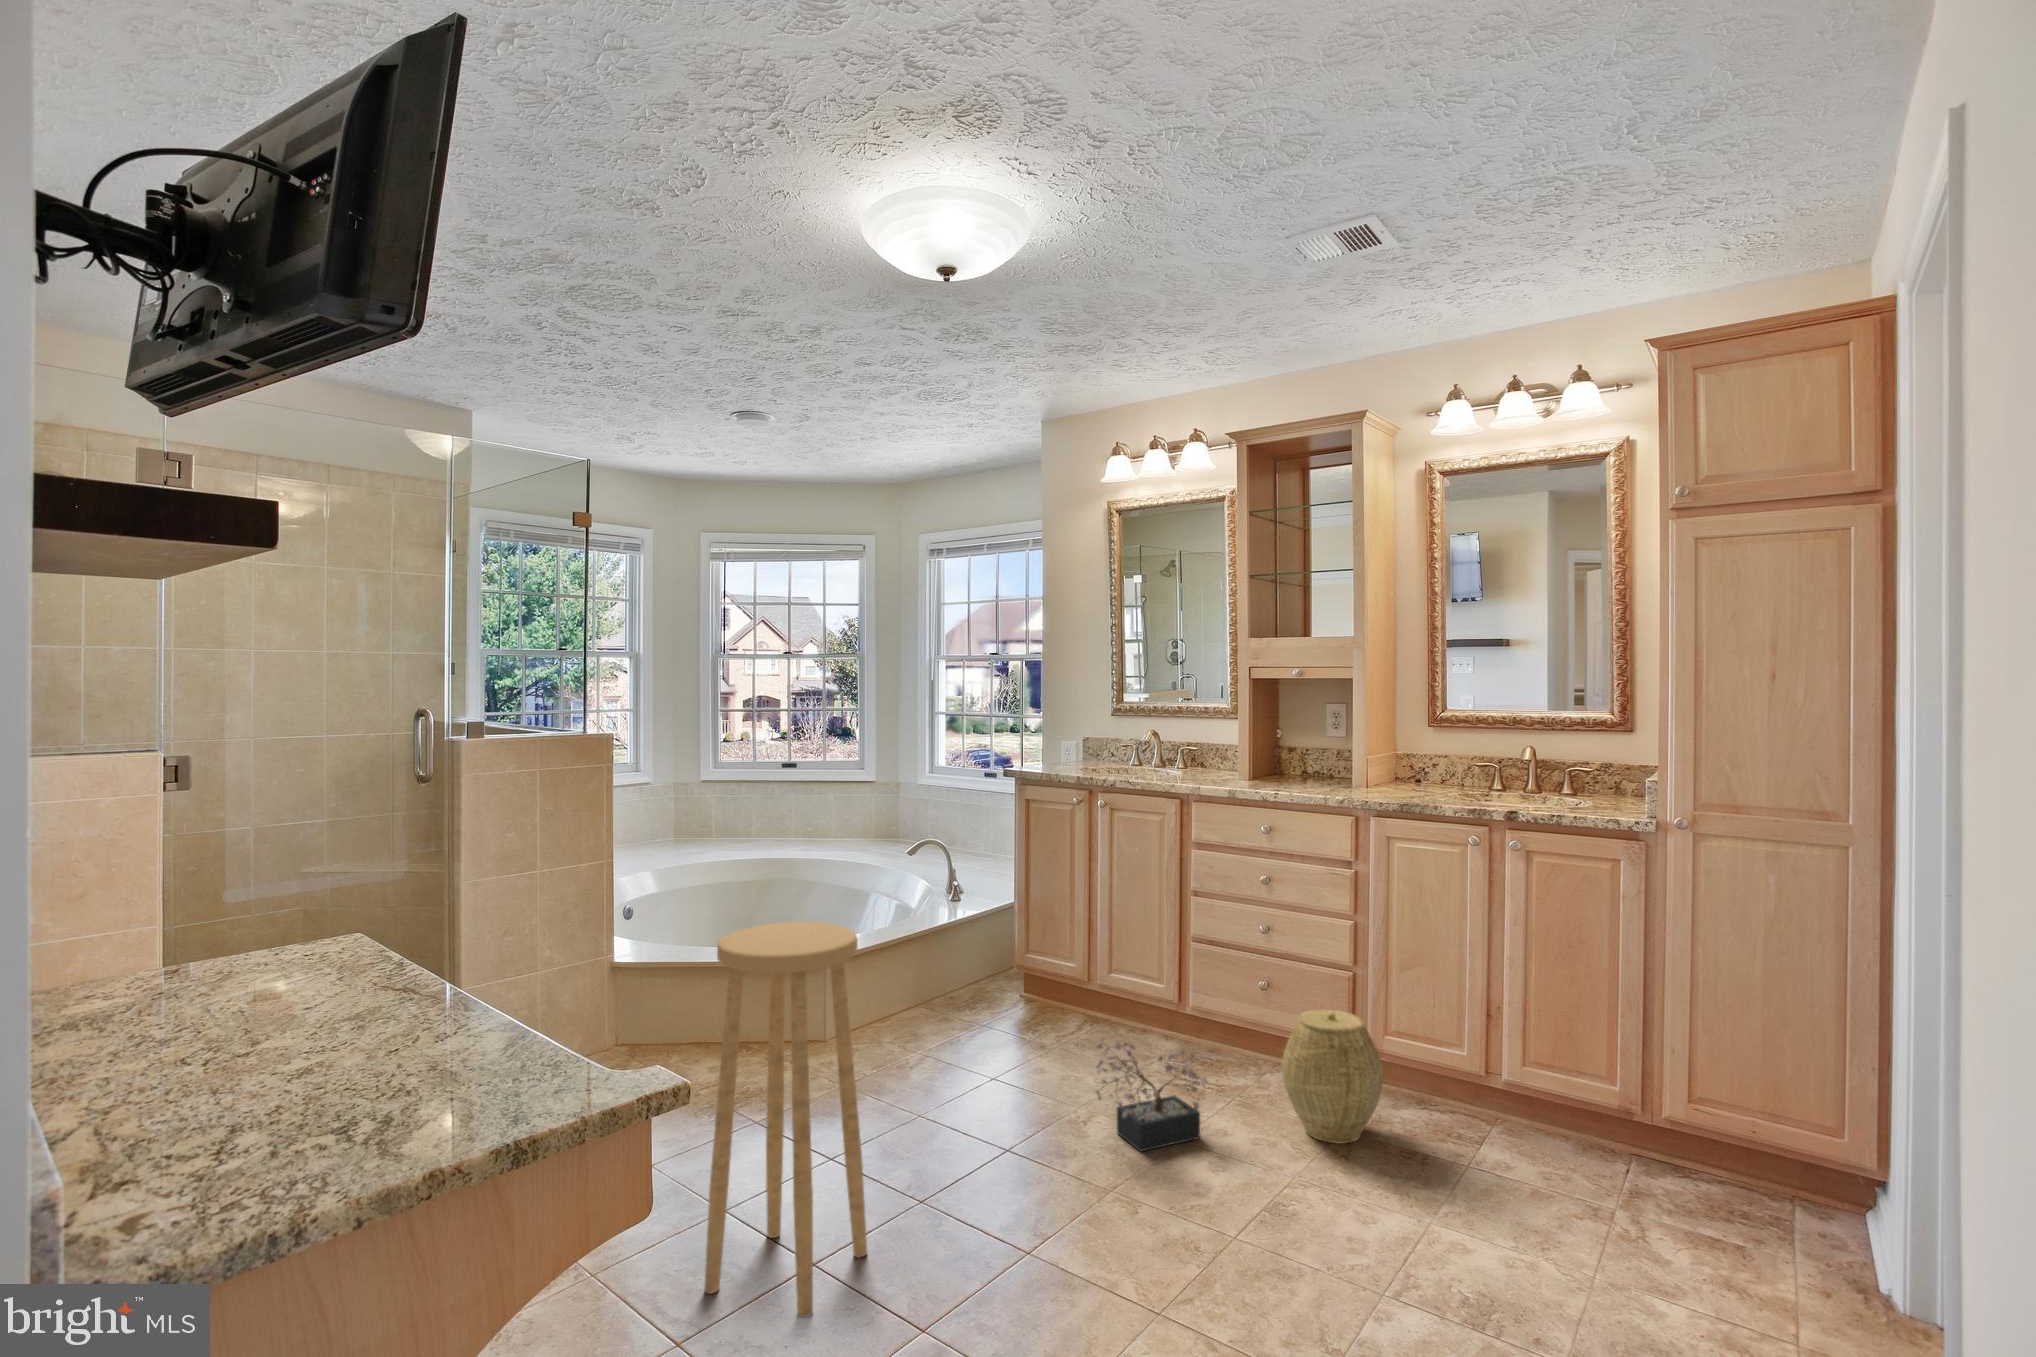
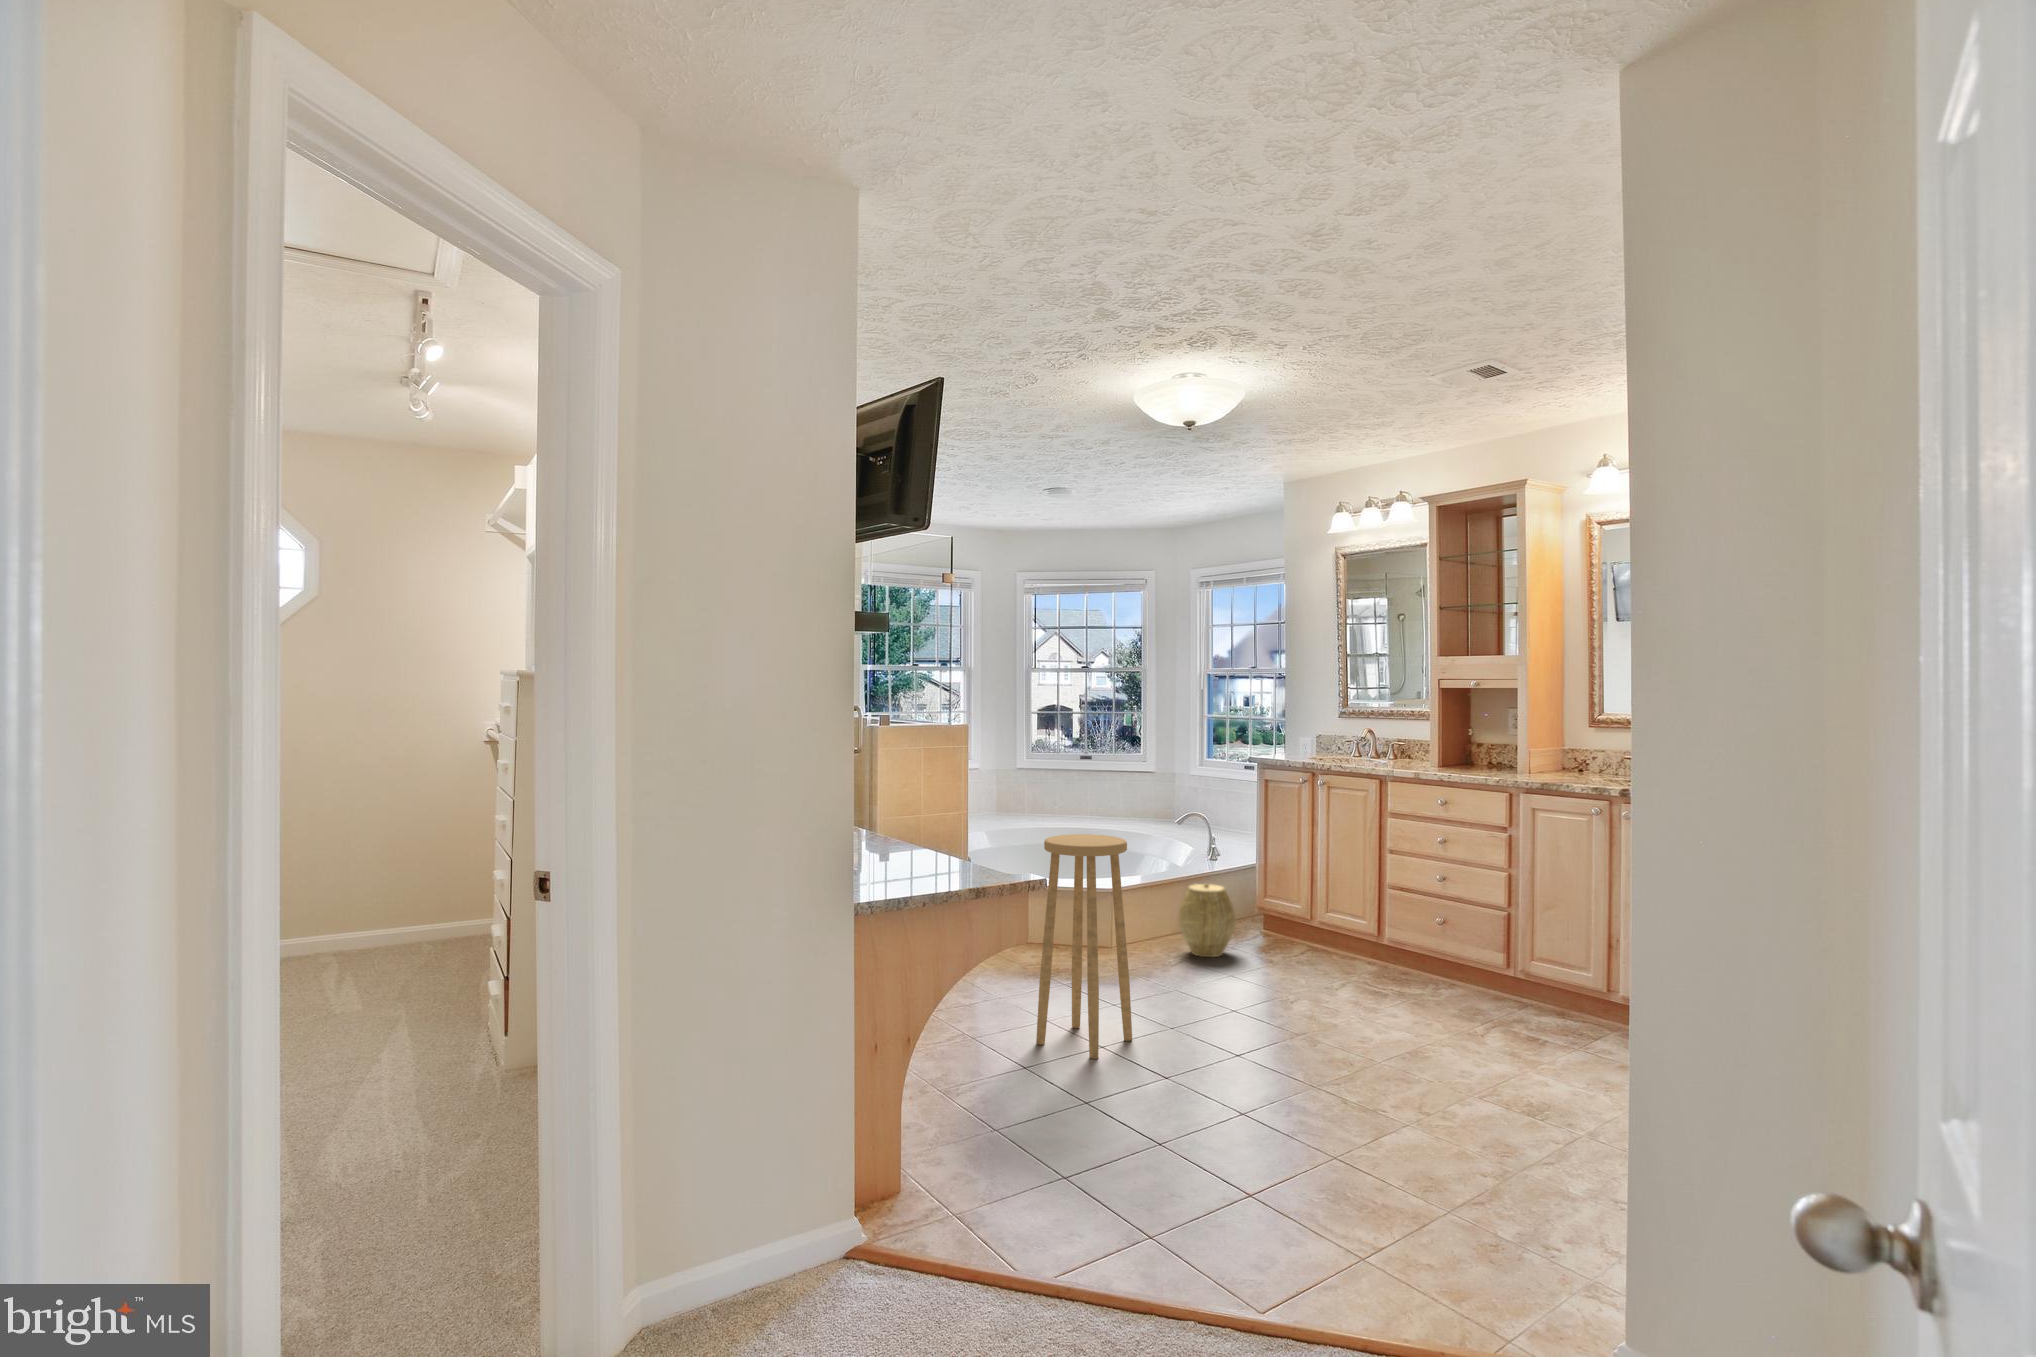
woven basket: present [1282,1009,1383,1144] -> present [1179,884,1236,957]
decorative plant: present [1096,1039,1207,1151] -> none [1294,938,1380,1017]

